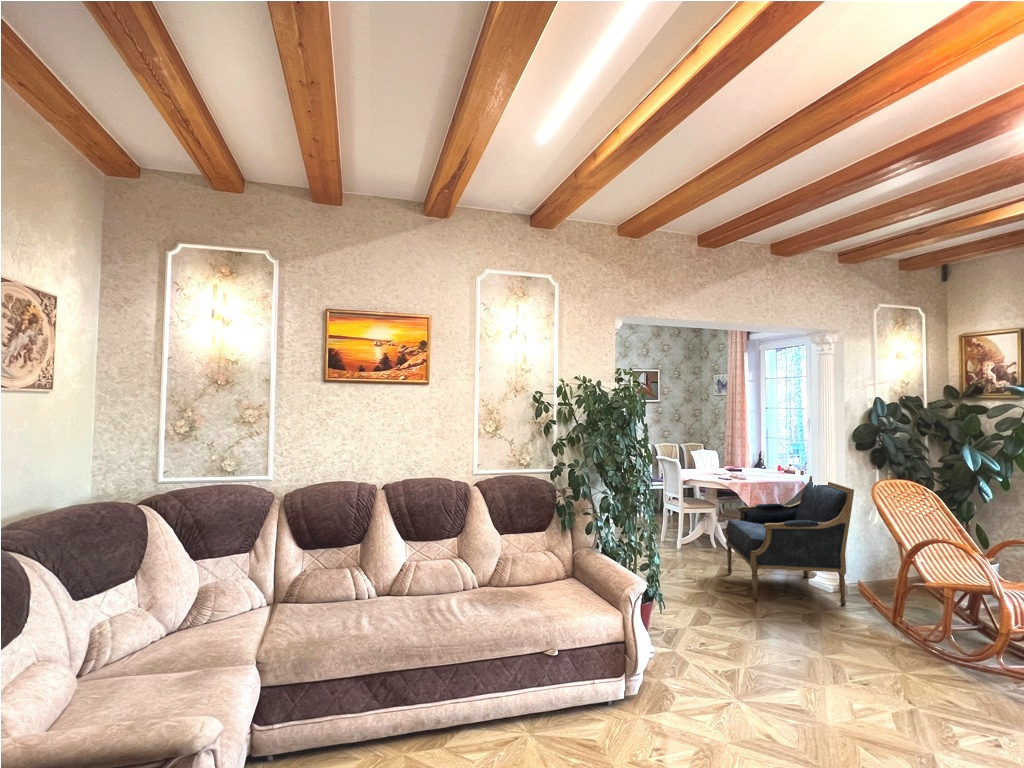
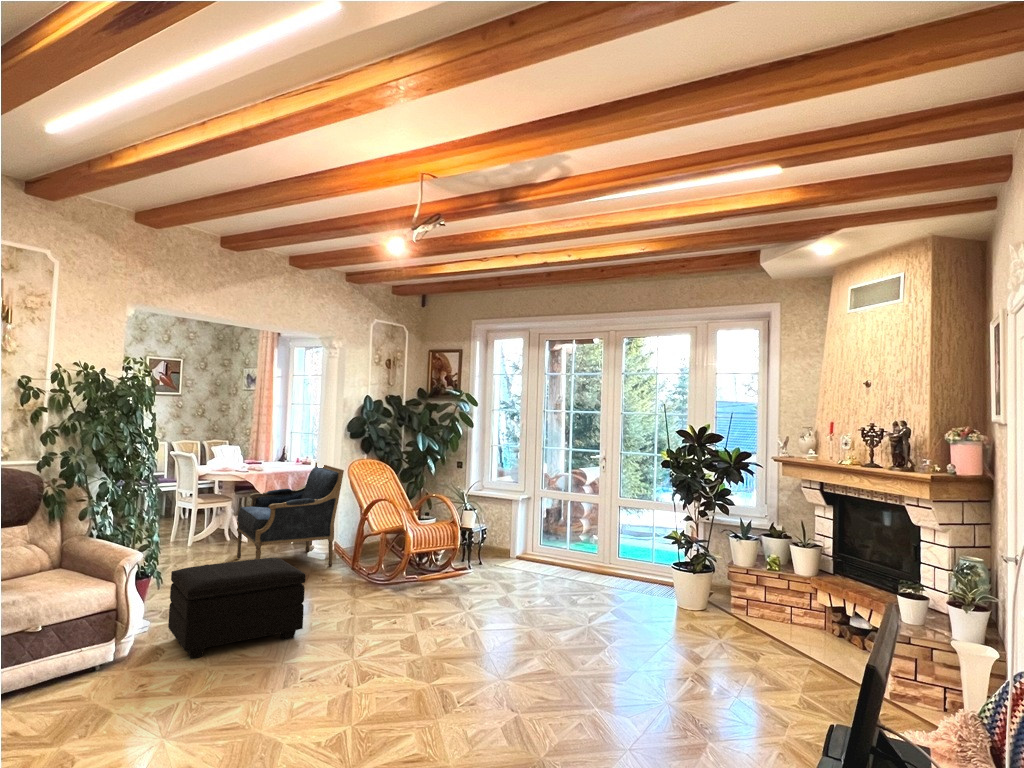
footstool: none [674,600,844,724] -> present [168,558,306,658]

